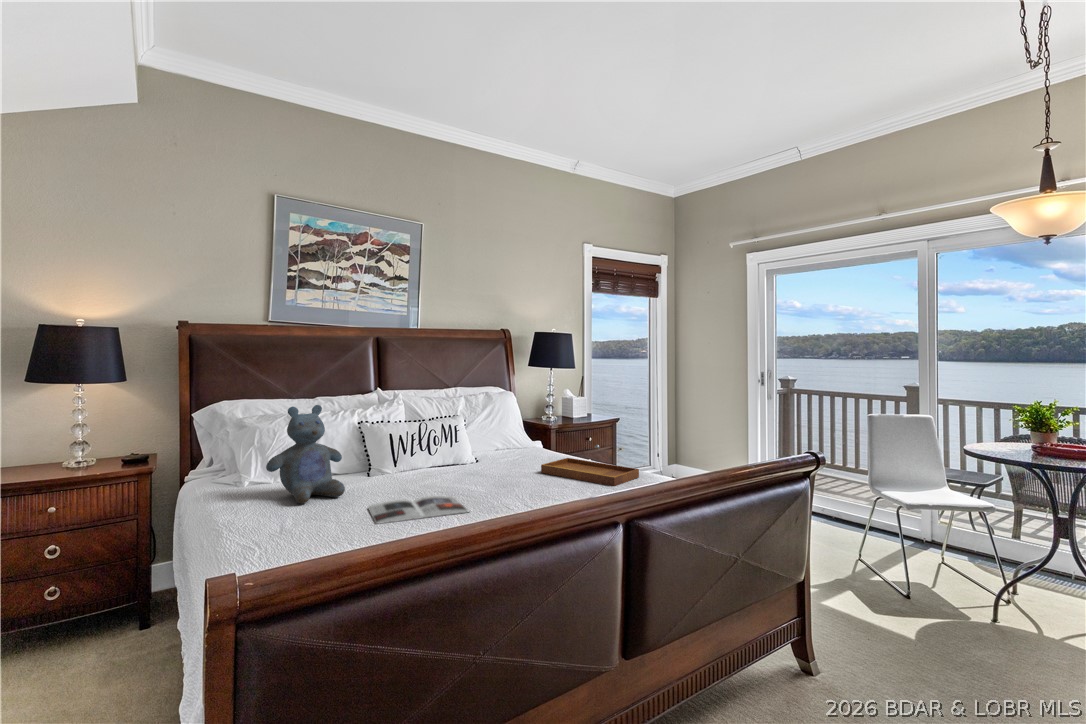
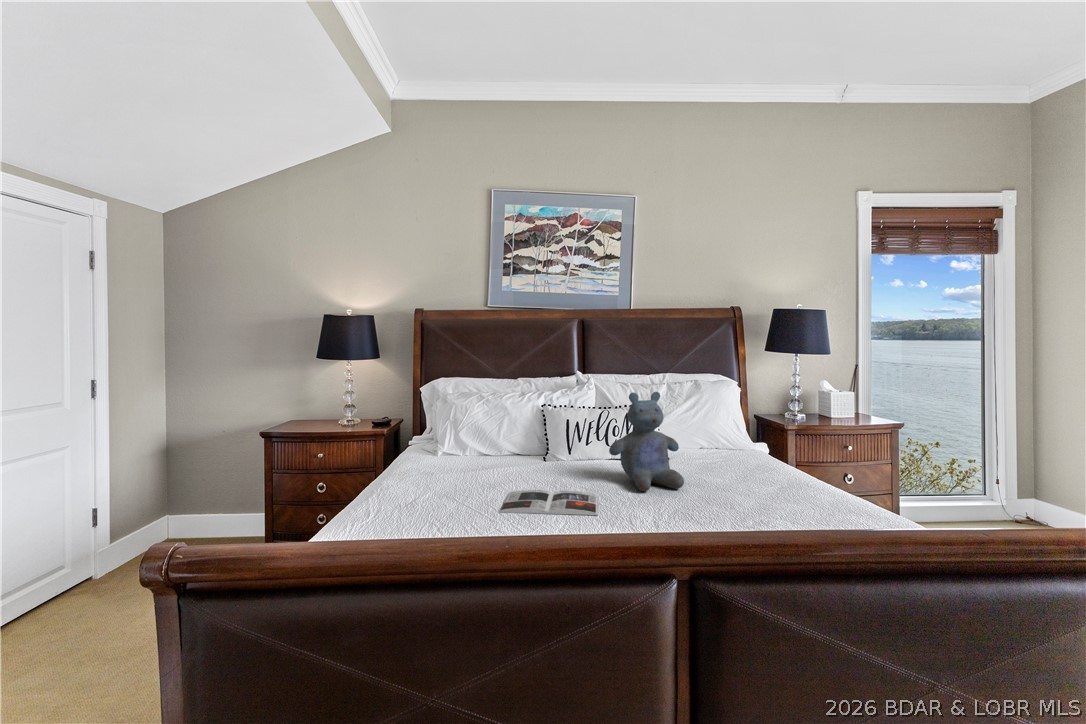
stuffed bear: present [266,405,345,504] -> present [609,392,684,491]
tray: present [541,445,639,486] -> none [723,454,850,511]

